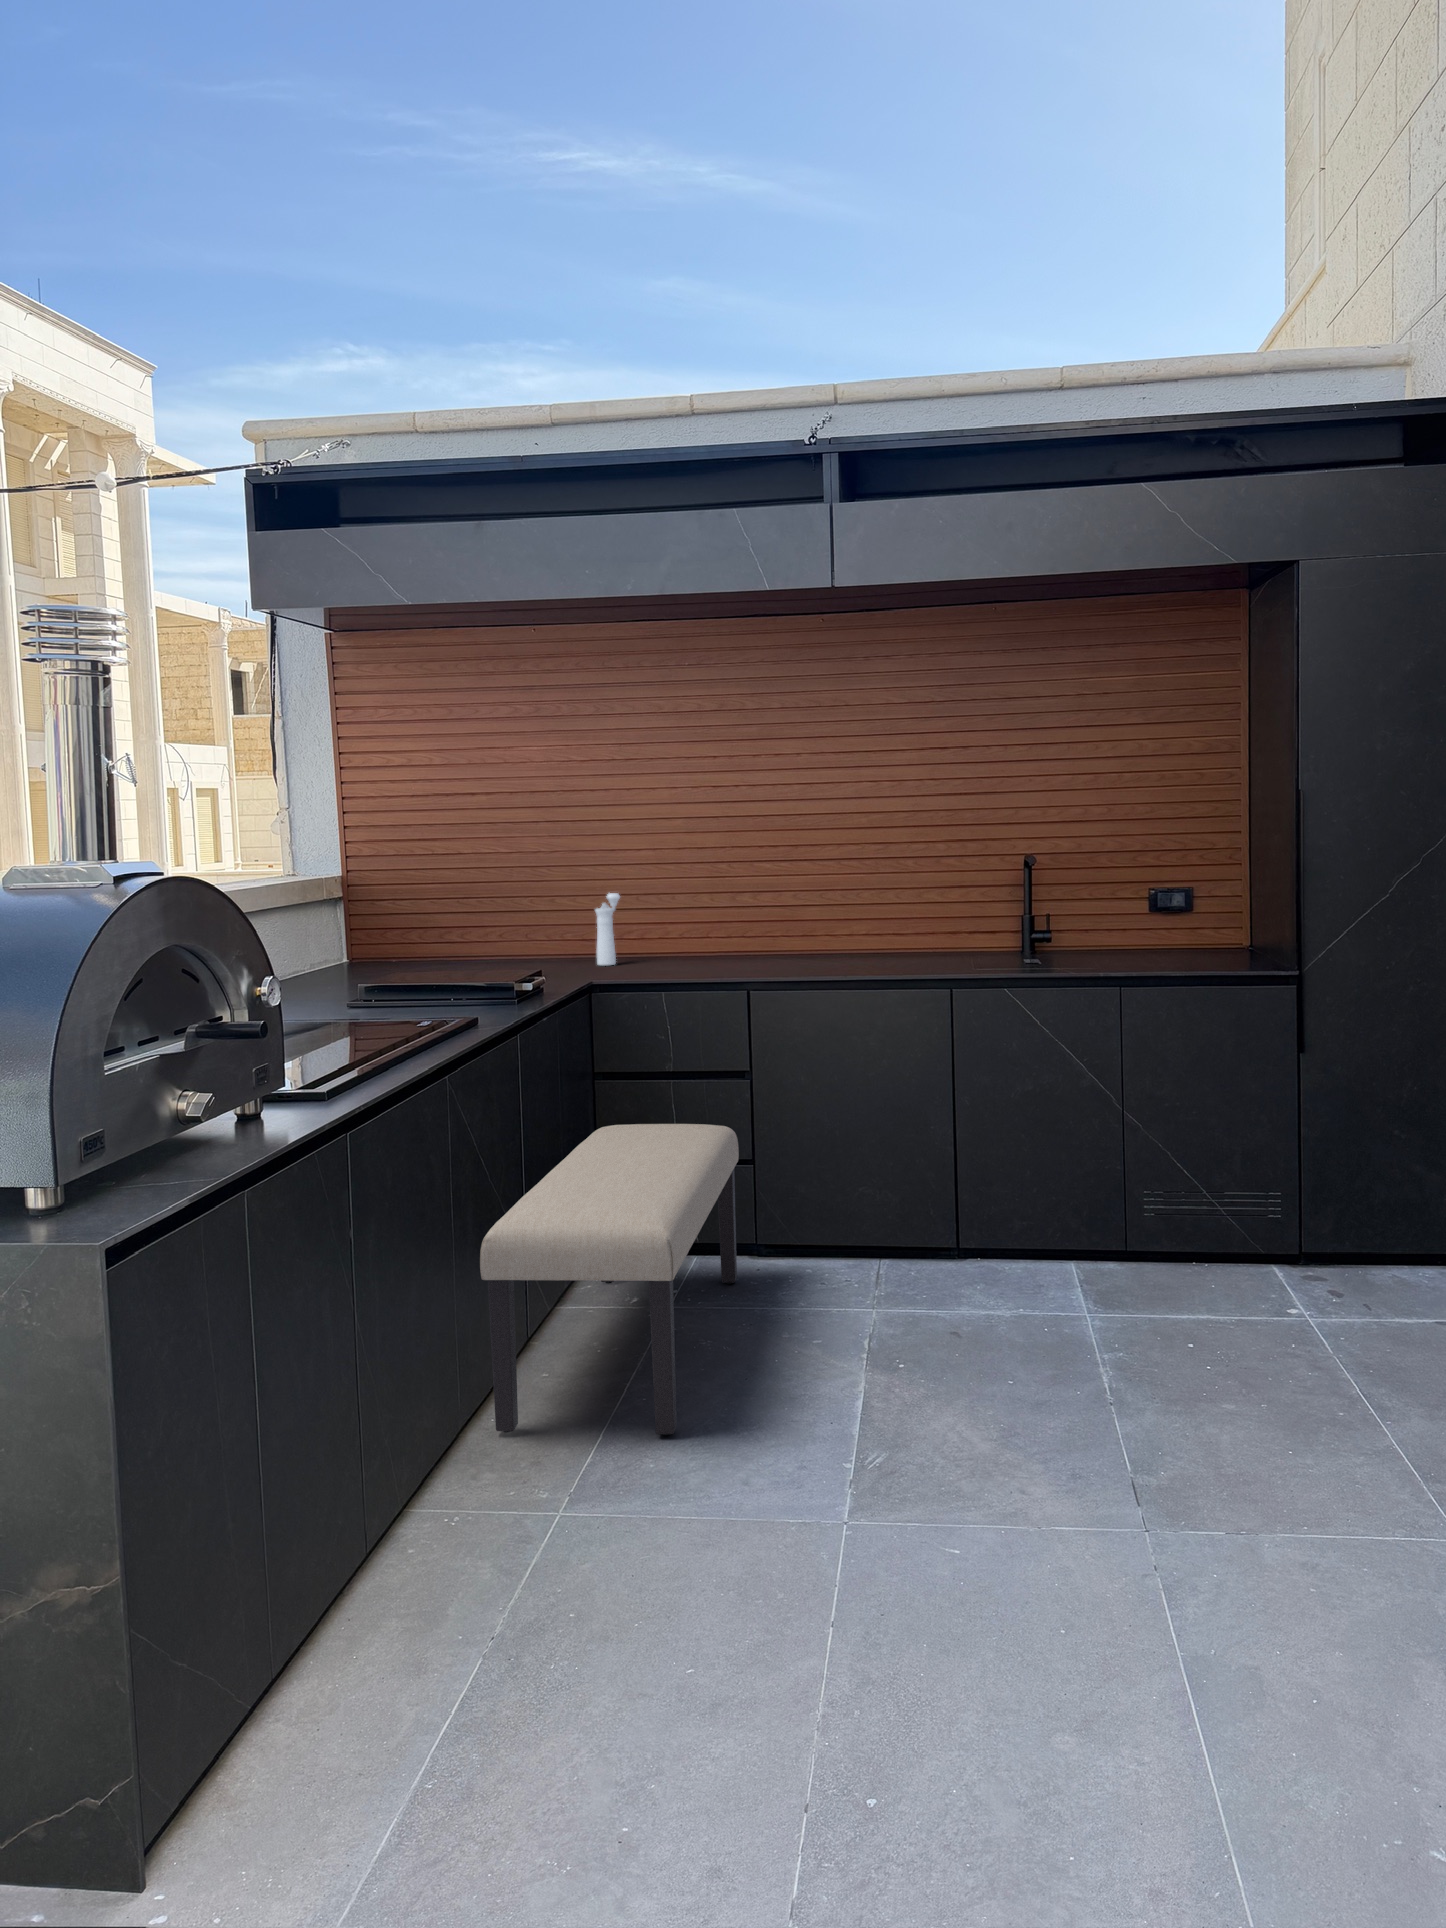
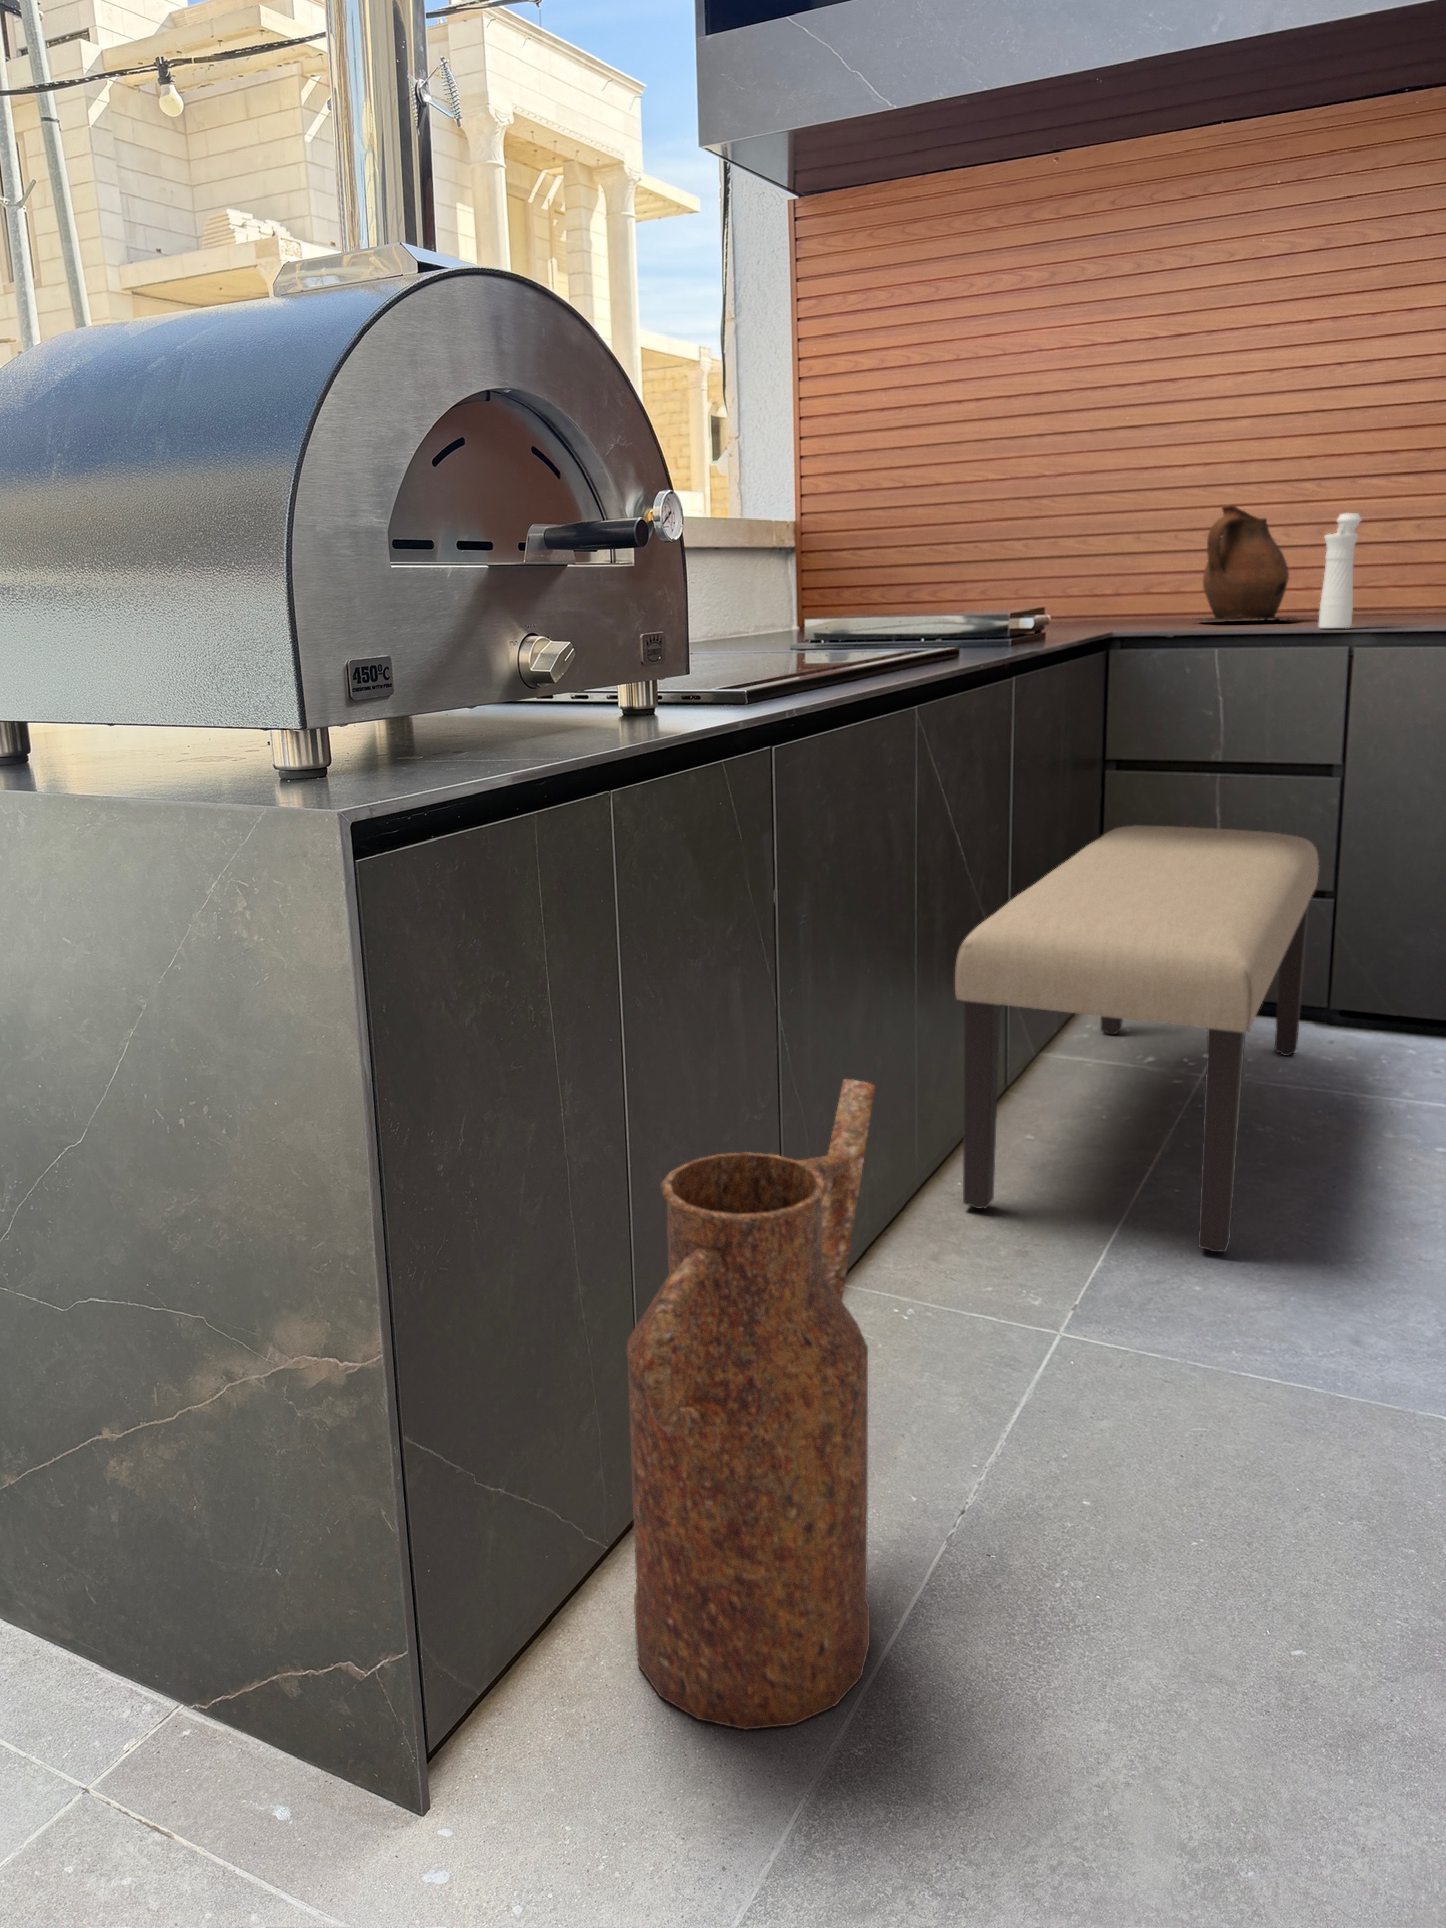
ceramic pitcher: none [649,886,718,967] -> present [1200,505,1295,621]
pepper mill: present [595,893,620,965] -> present [1319,513,1361,628]
watering can: none [266,1352,435,1793] -> present [627,1079,875,1730]

